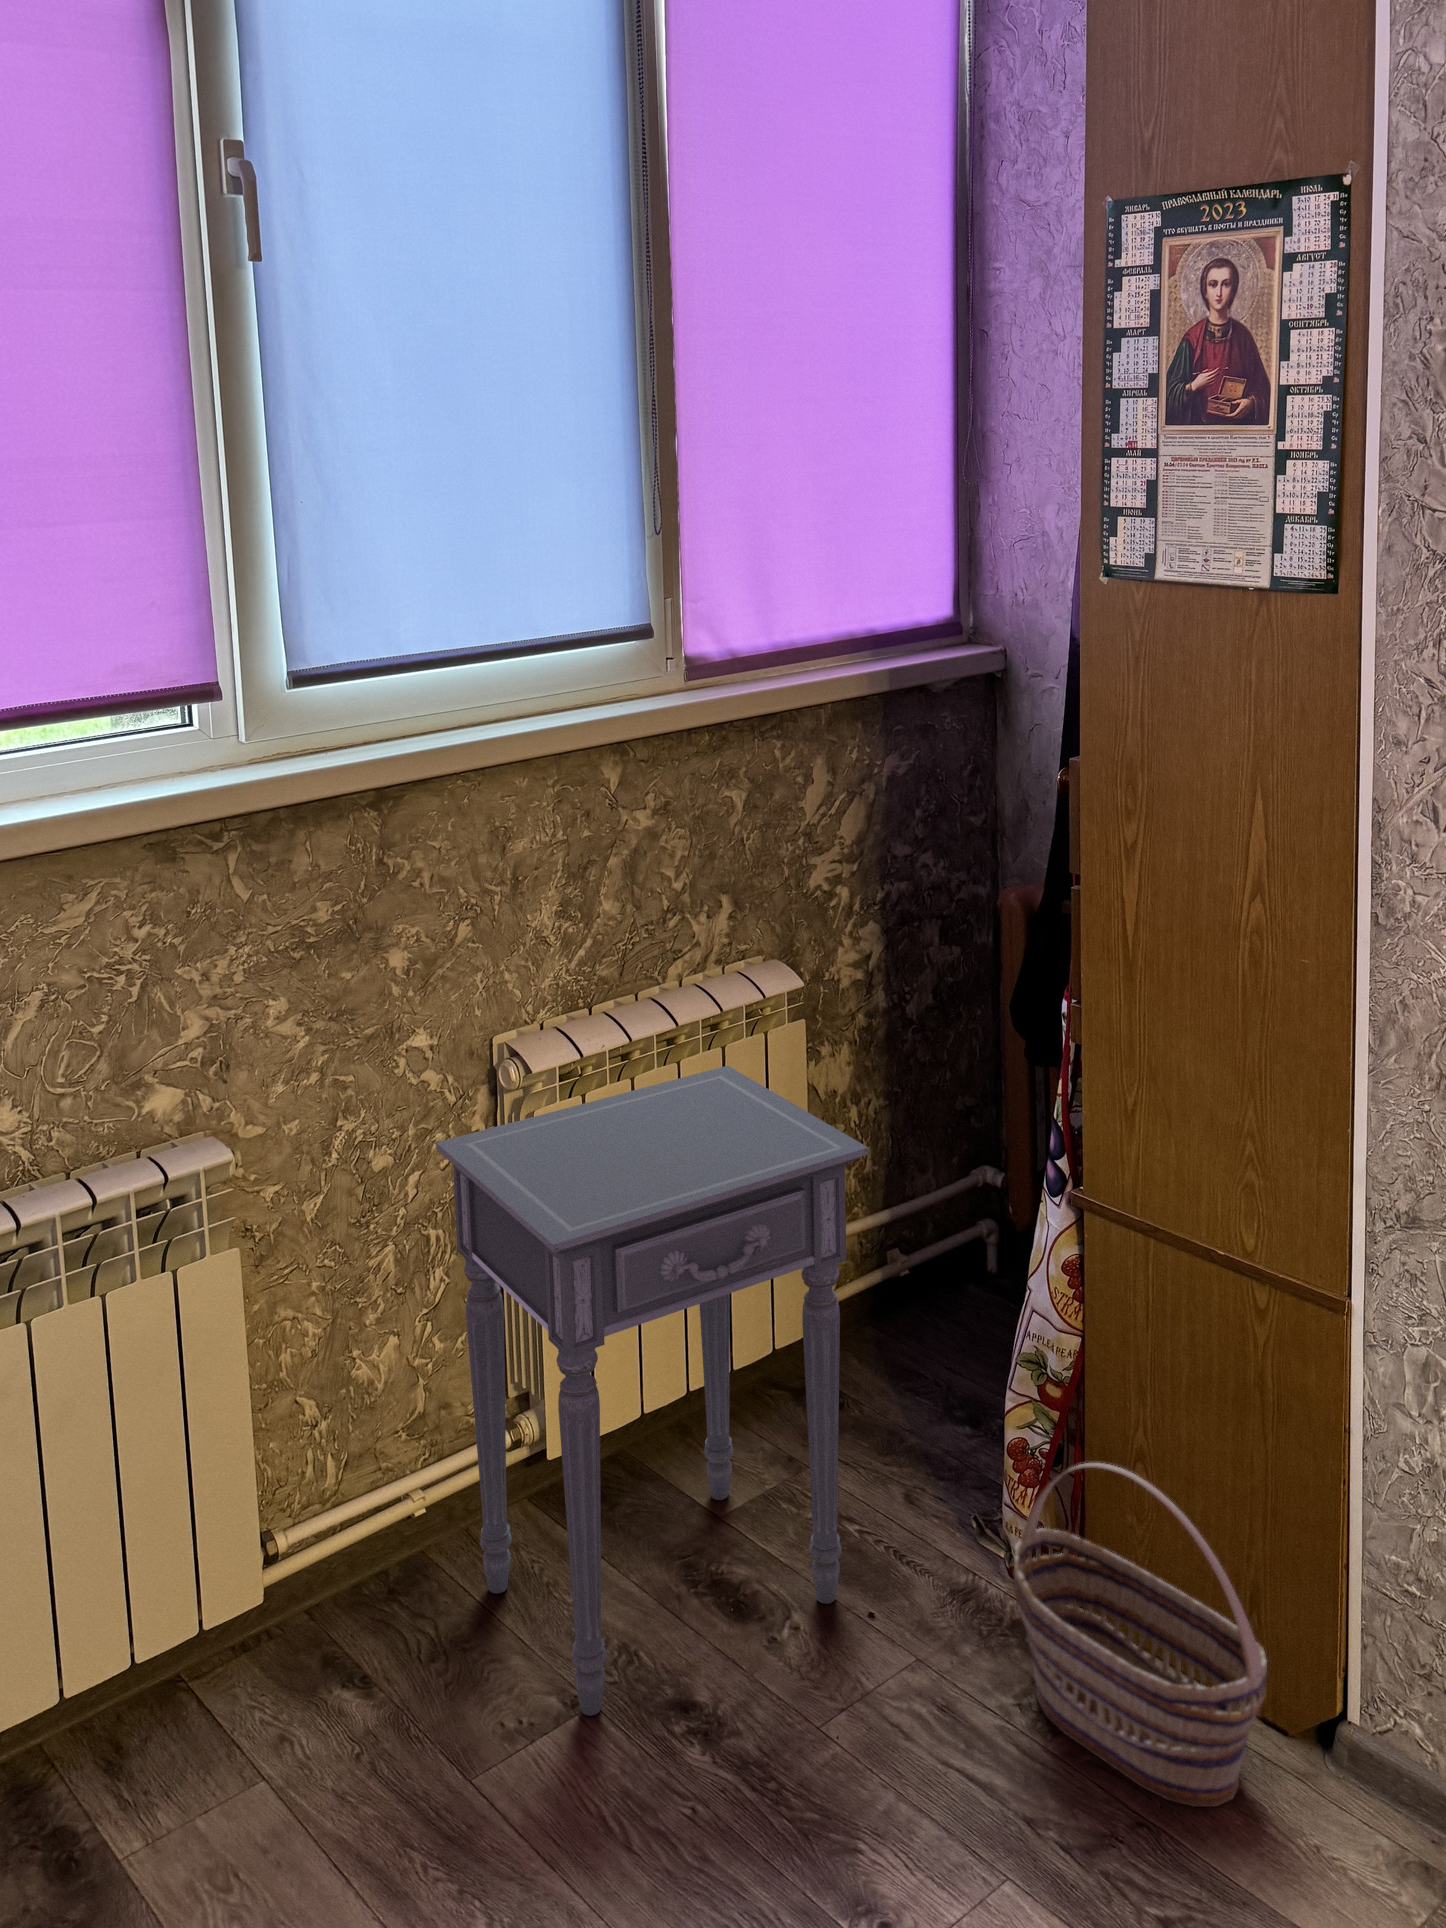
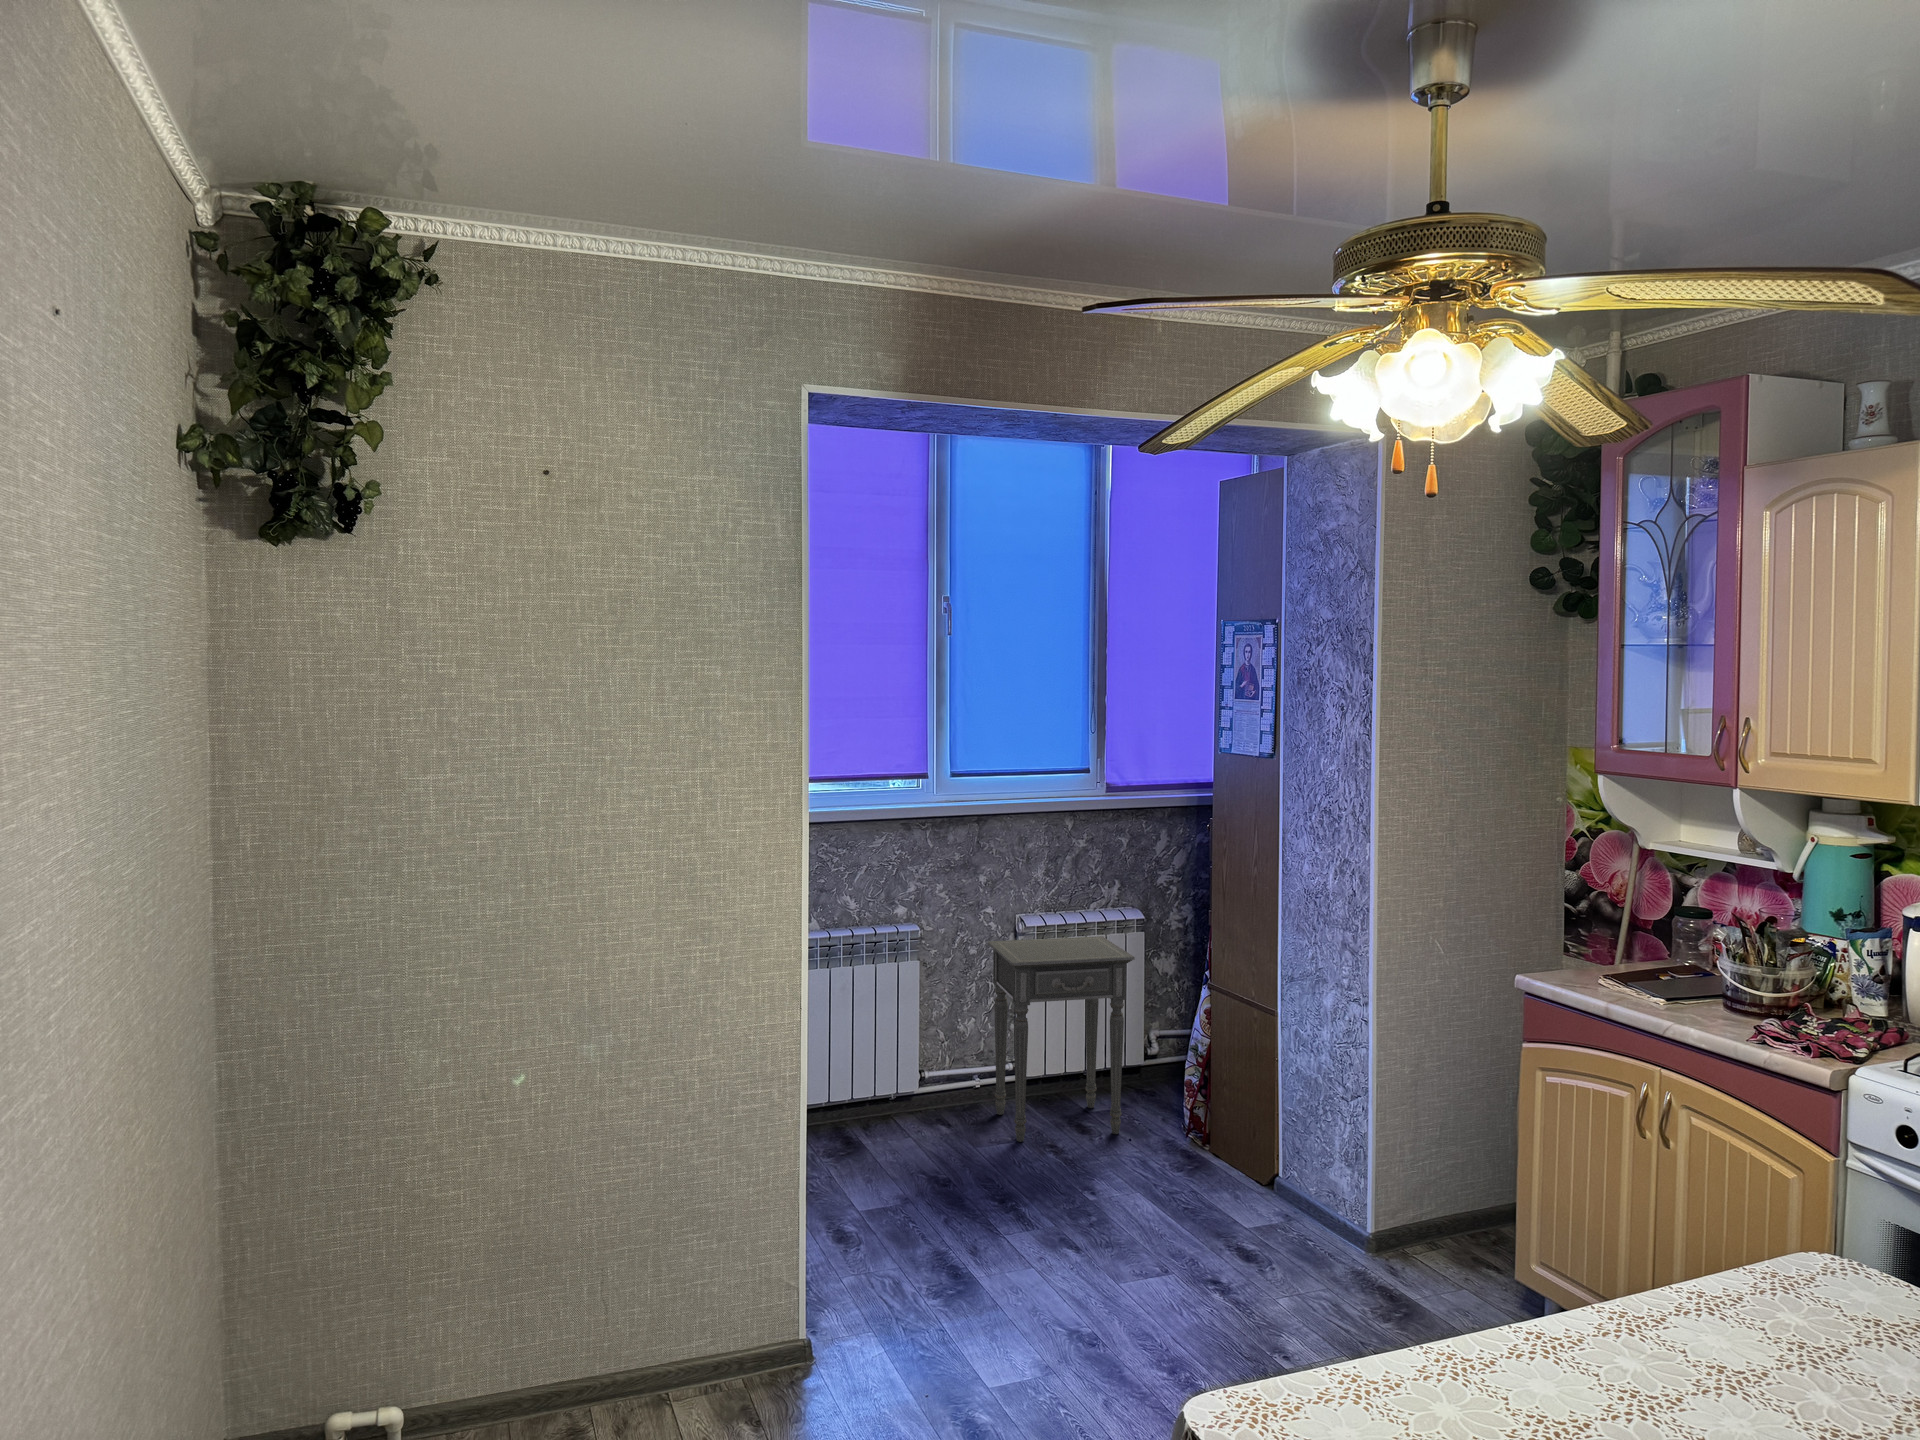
basket: present [1014,1463,1267,1807] -> none [1170,1072,1244,1191]

